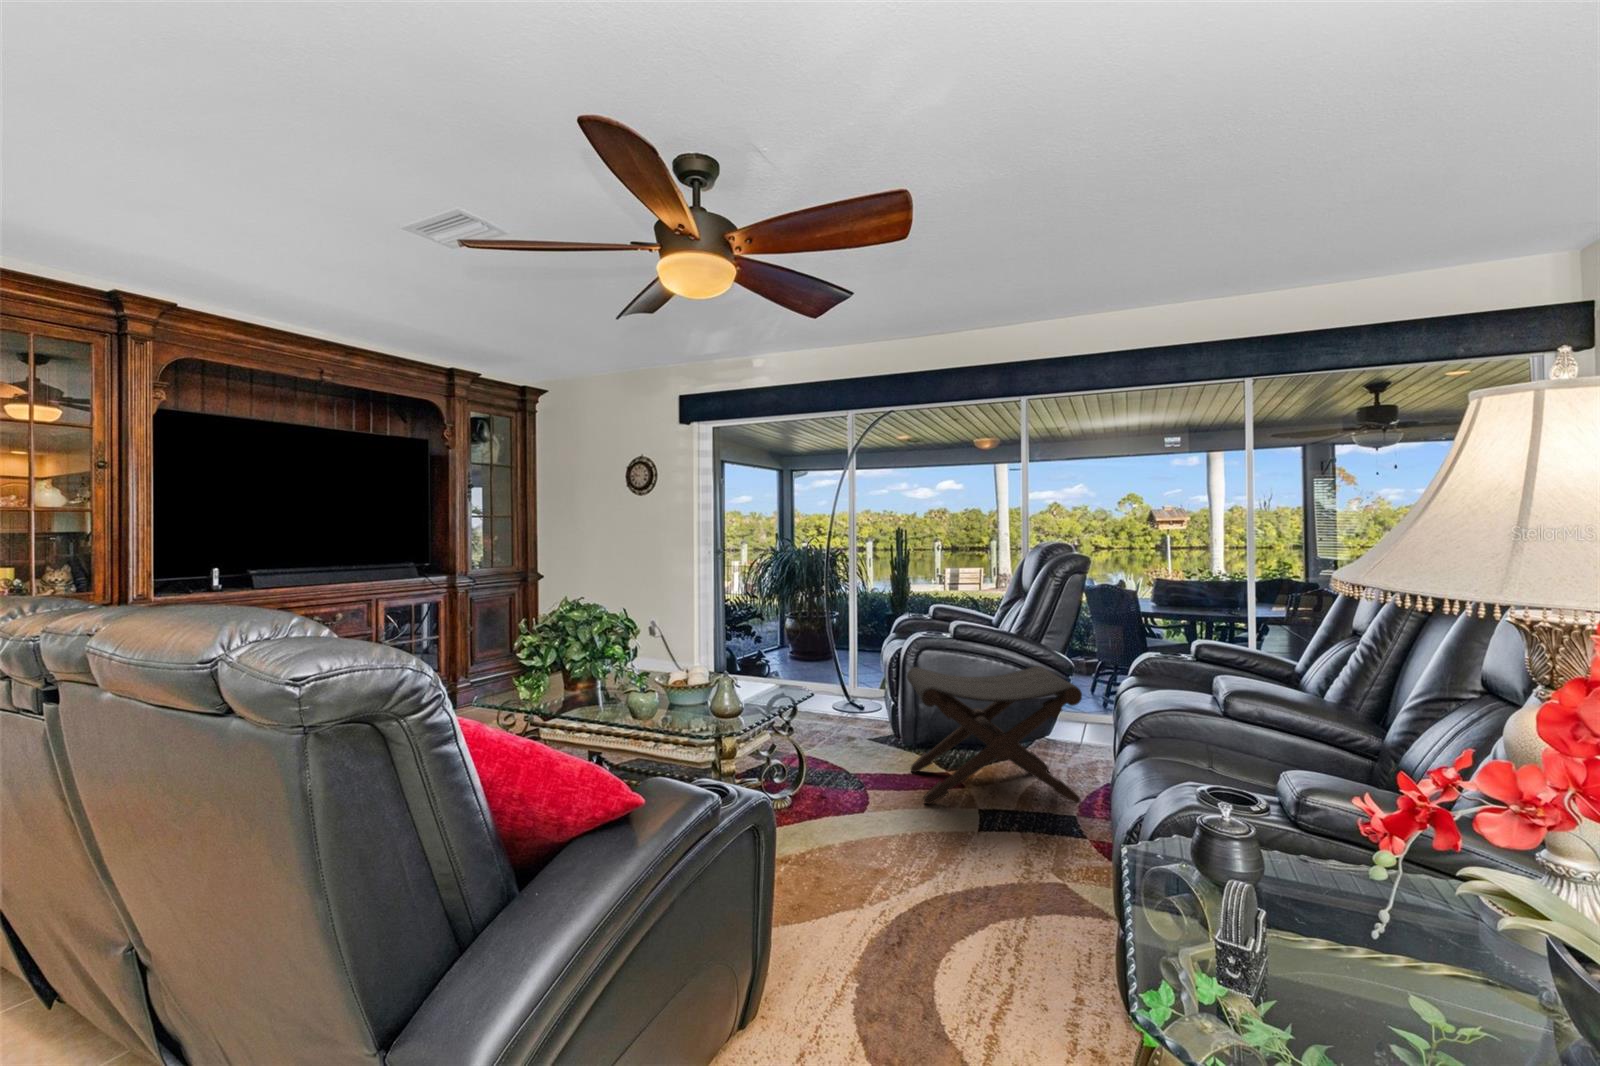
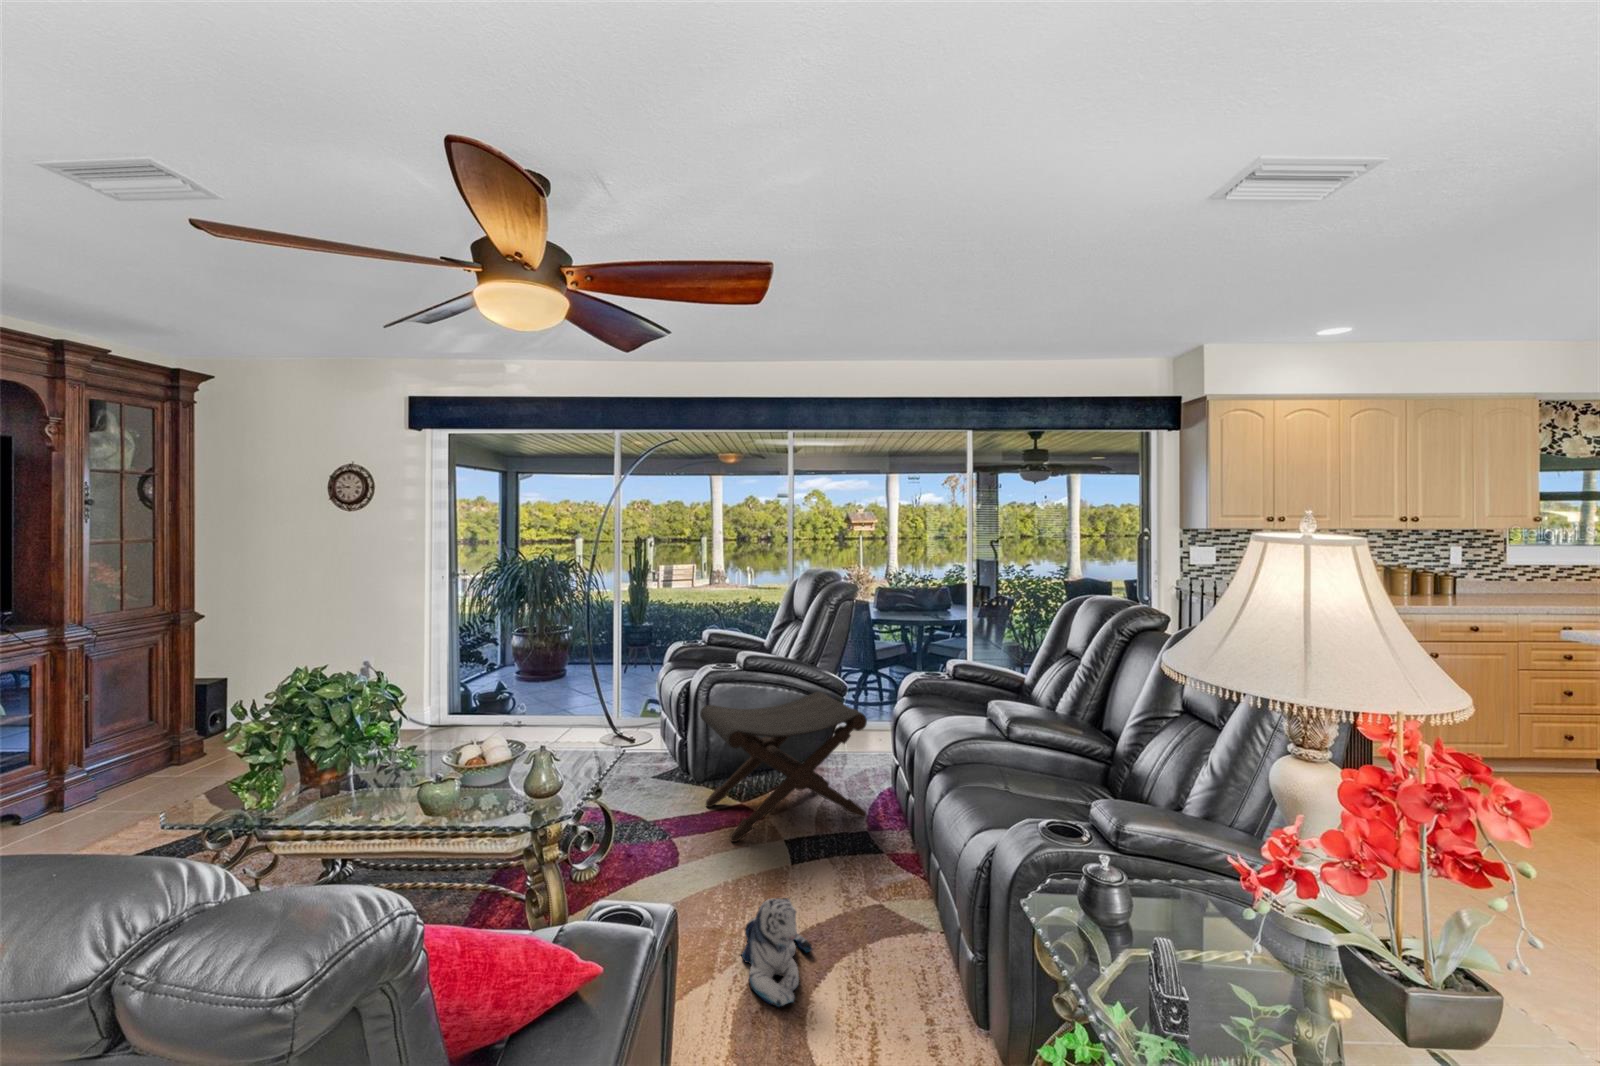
plush toy: none [894,840,970,947] -> present [741,898,812,1007]

